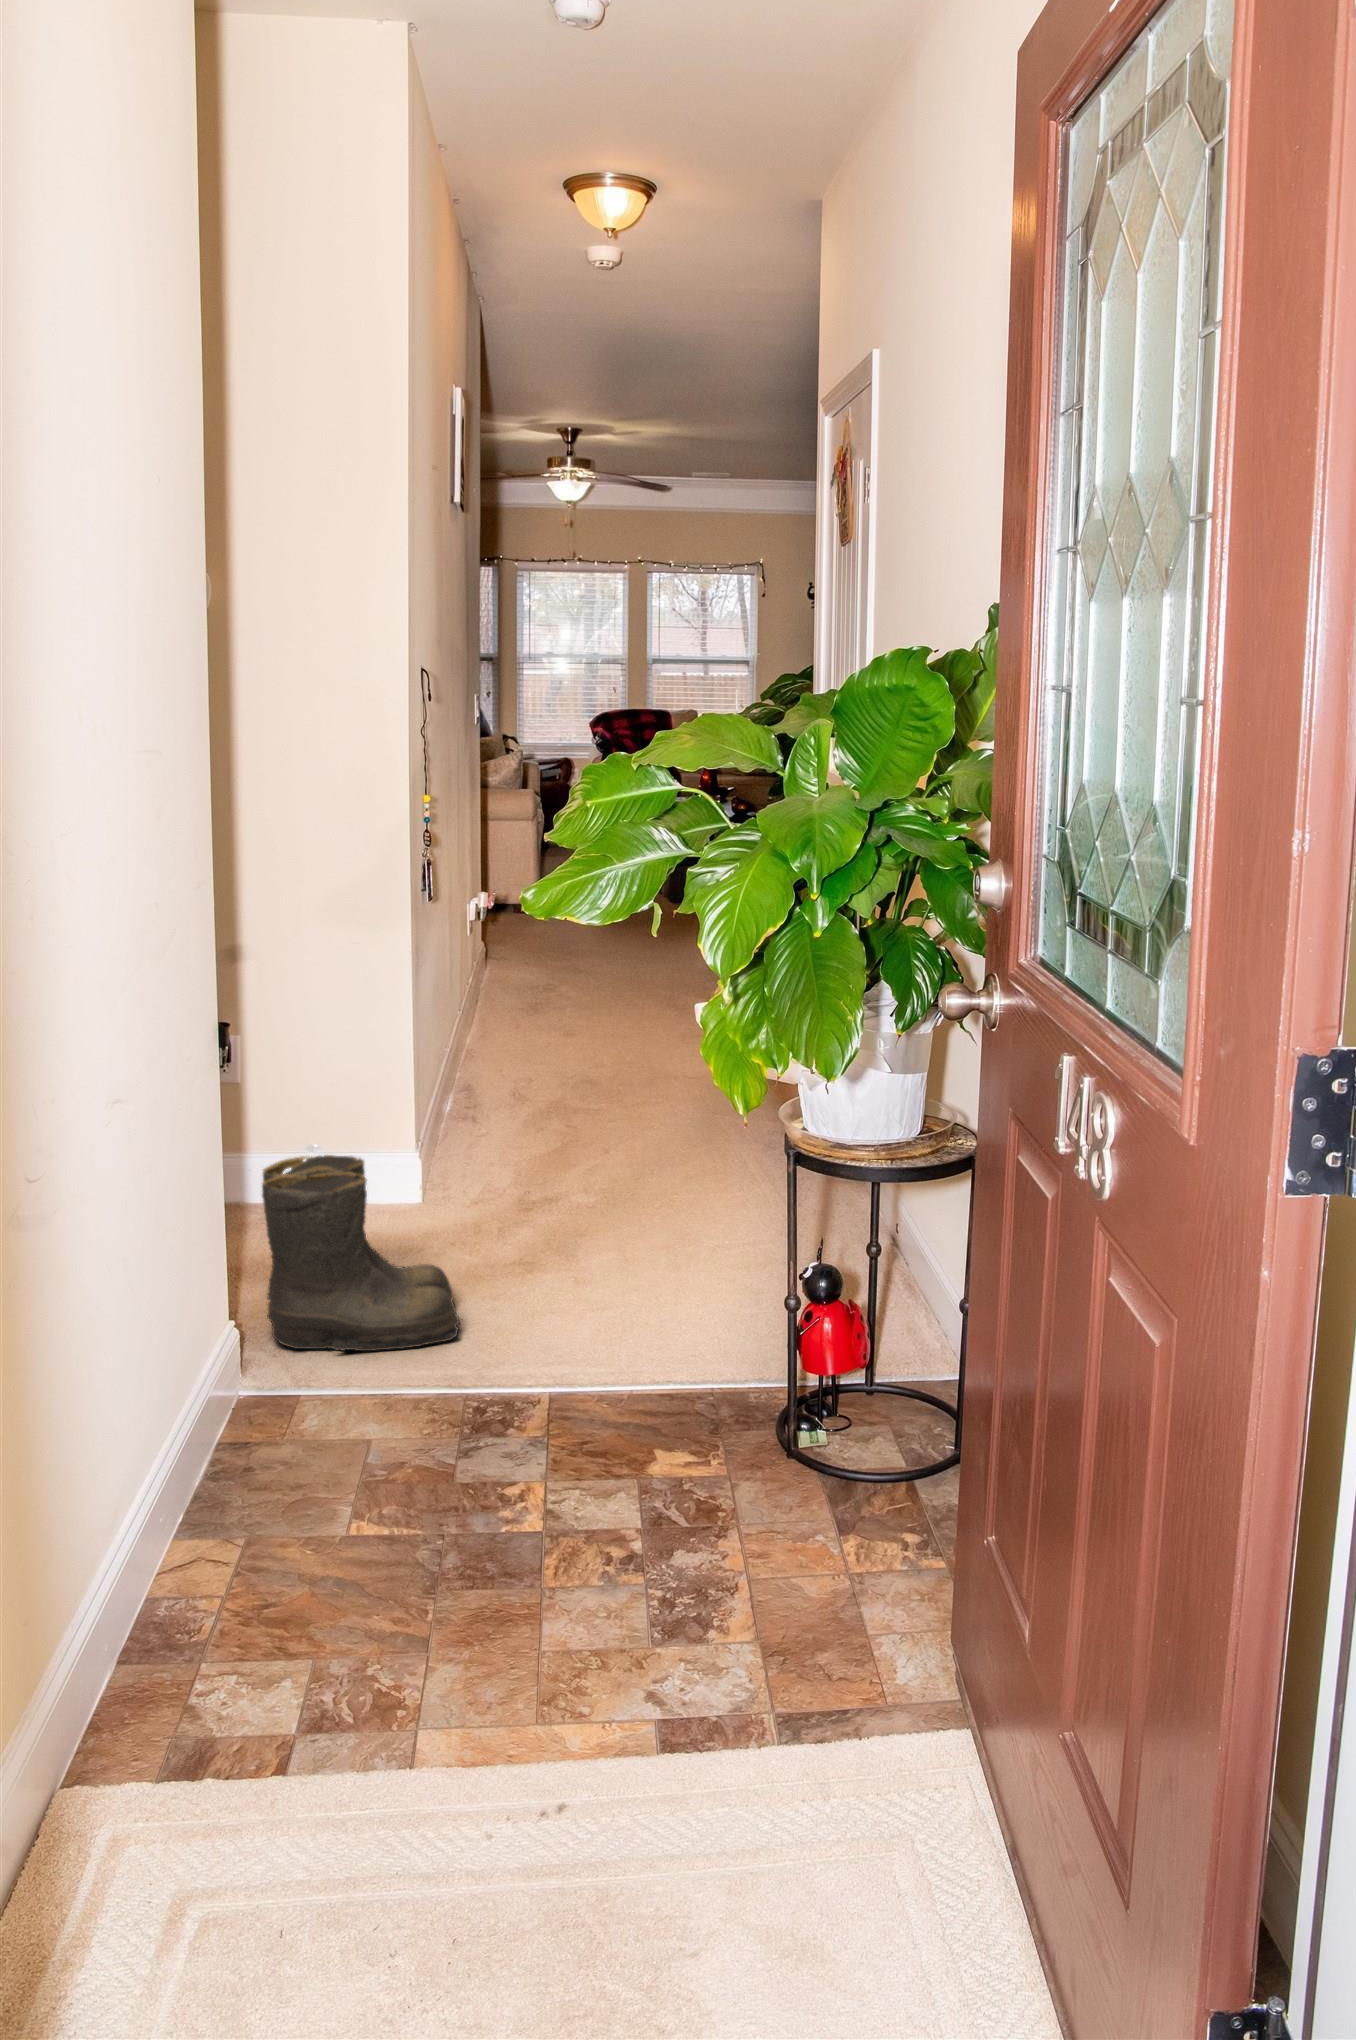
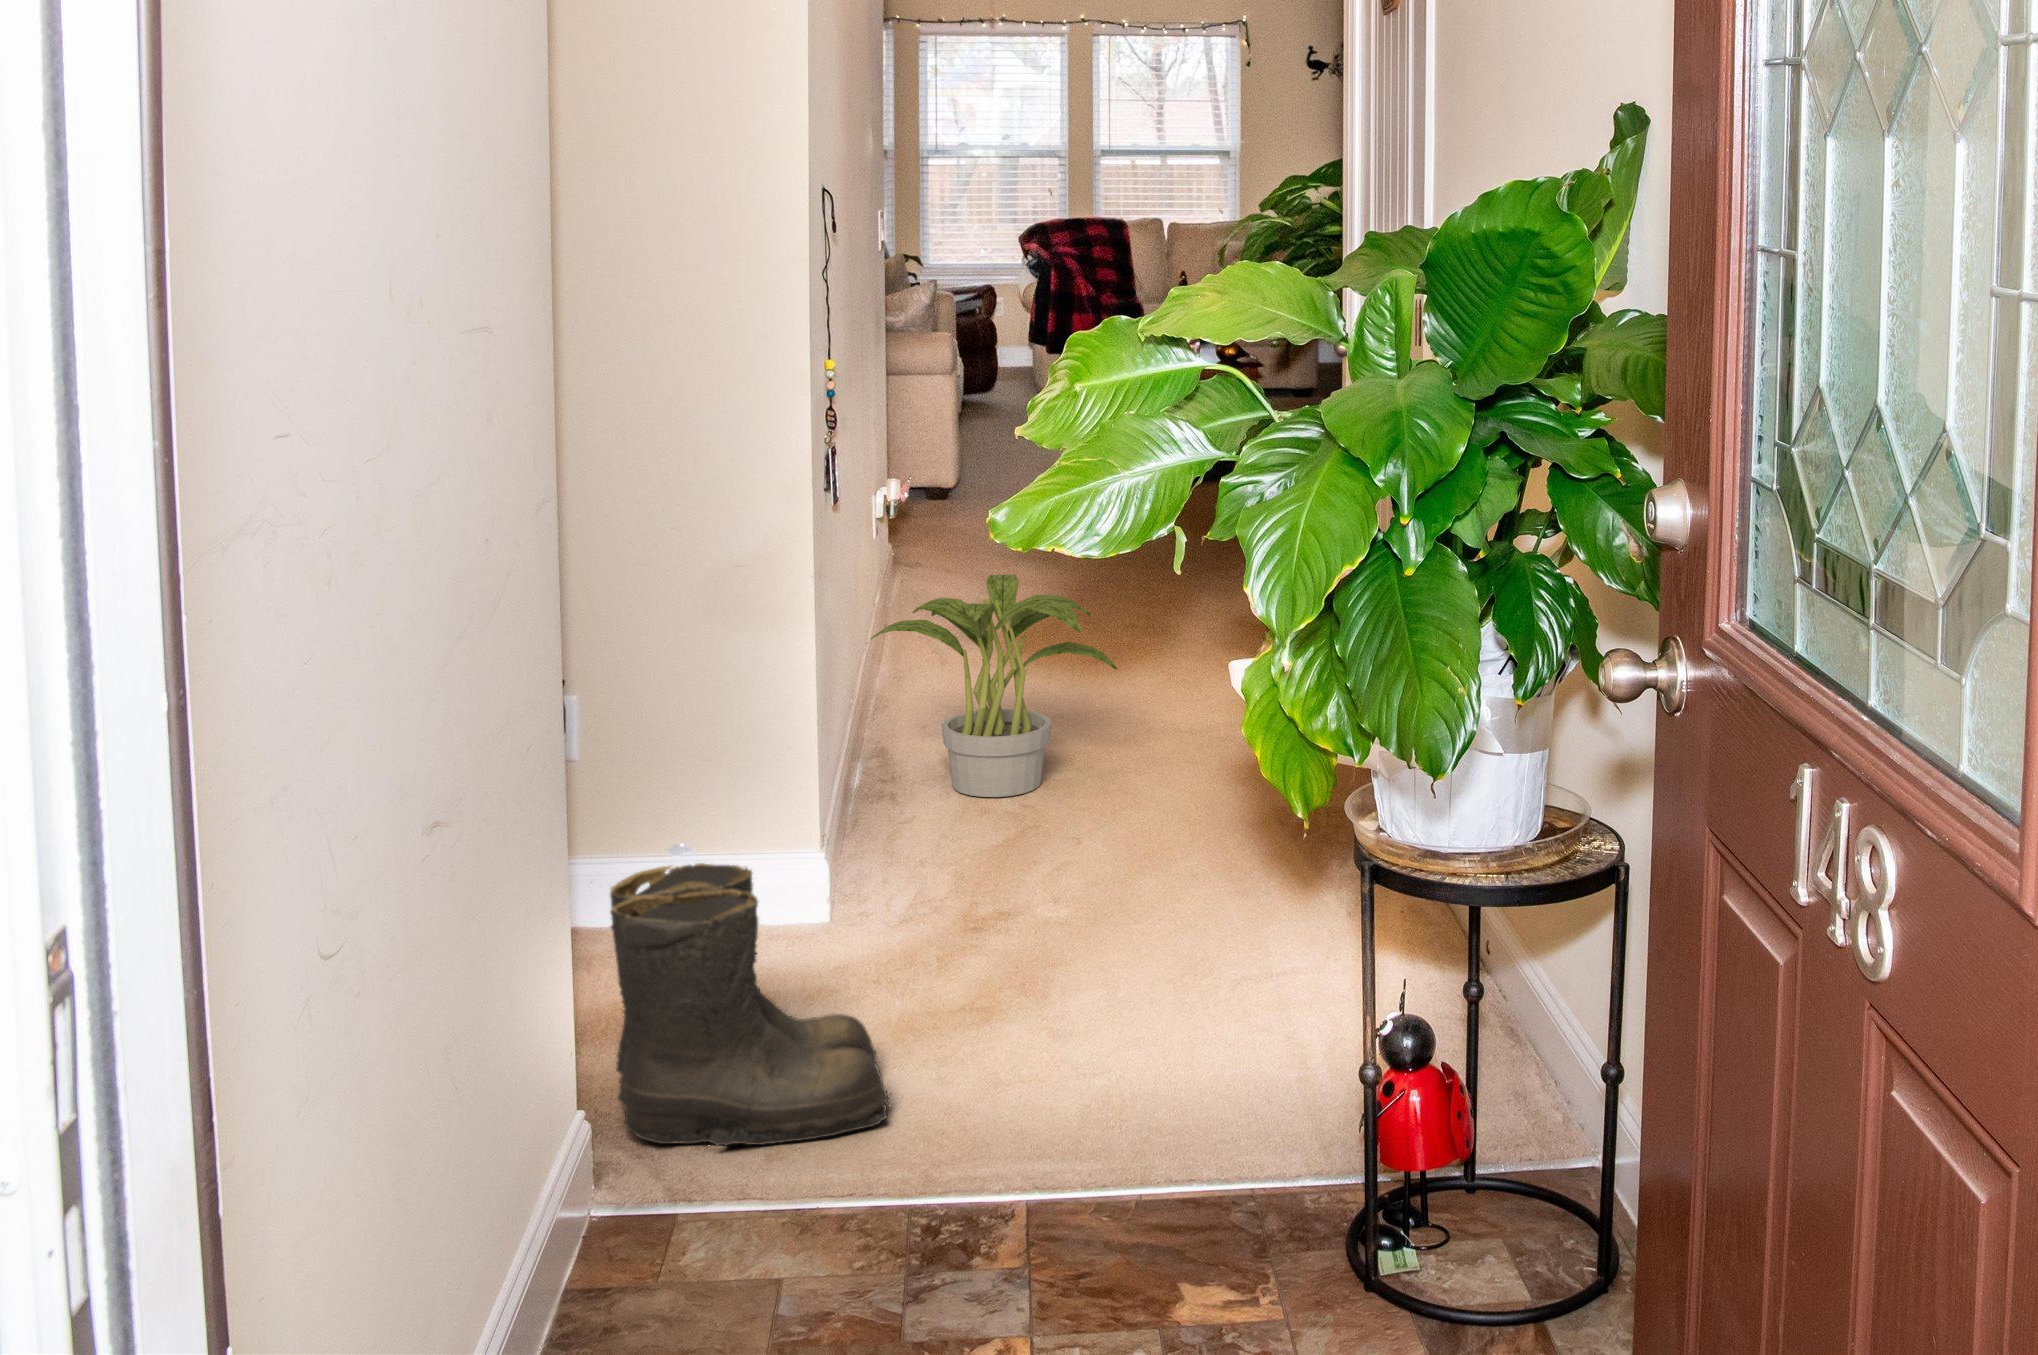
potted plant: none [466,967,644,1126] -> present [871,575,1117,797]

